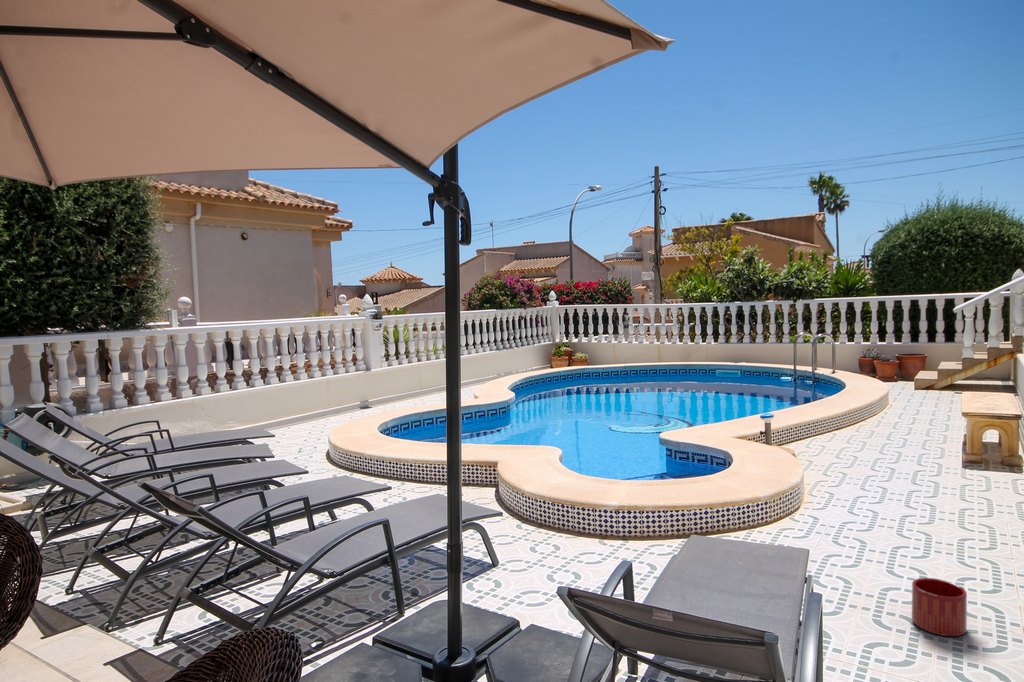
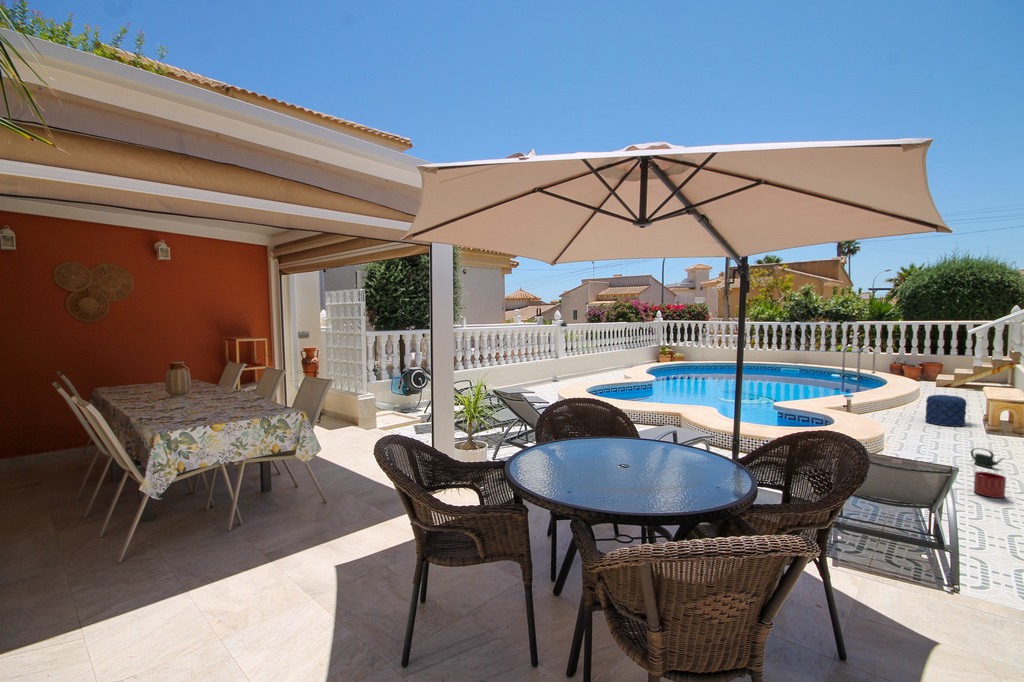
pouf: none [881,408,938,460] -> present [925,395,967,427]
watering can: none [925,513,978,550] -> present [971,448,1002,468]

